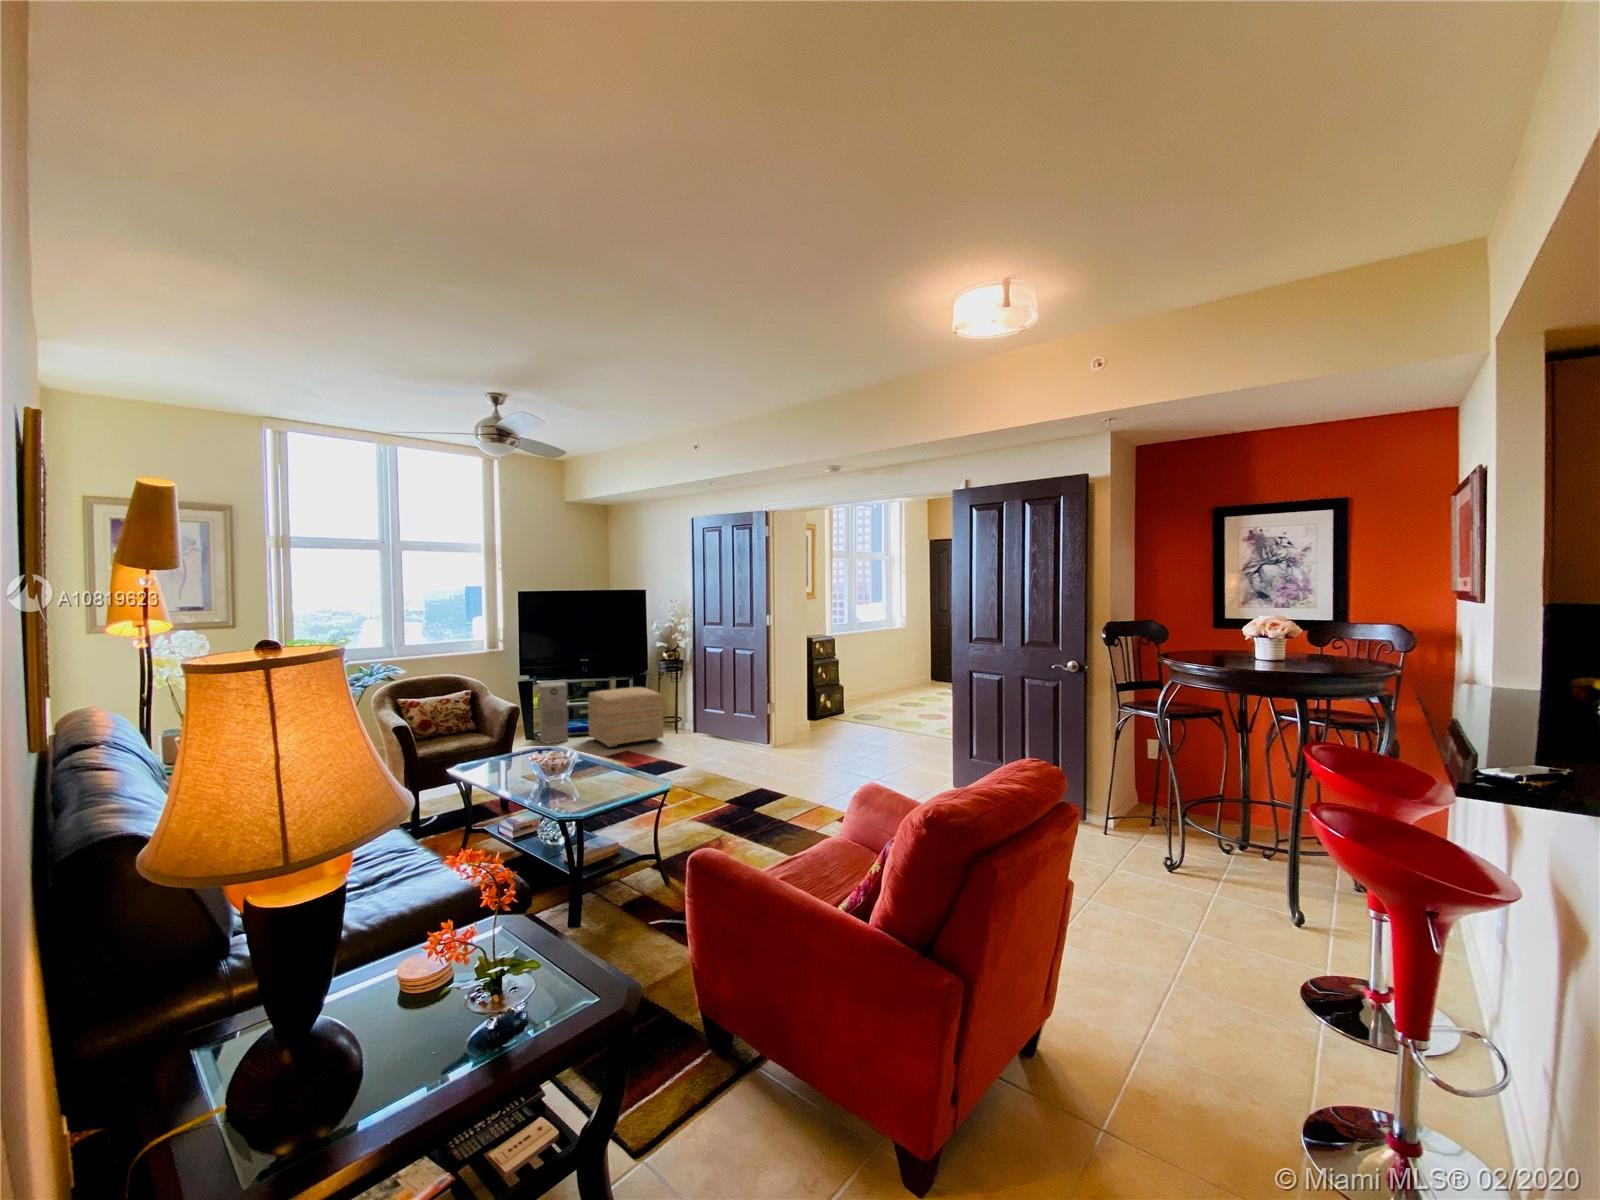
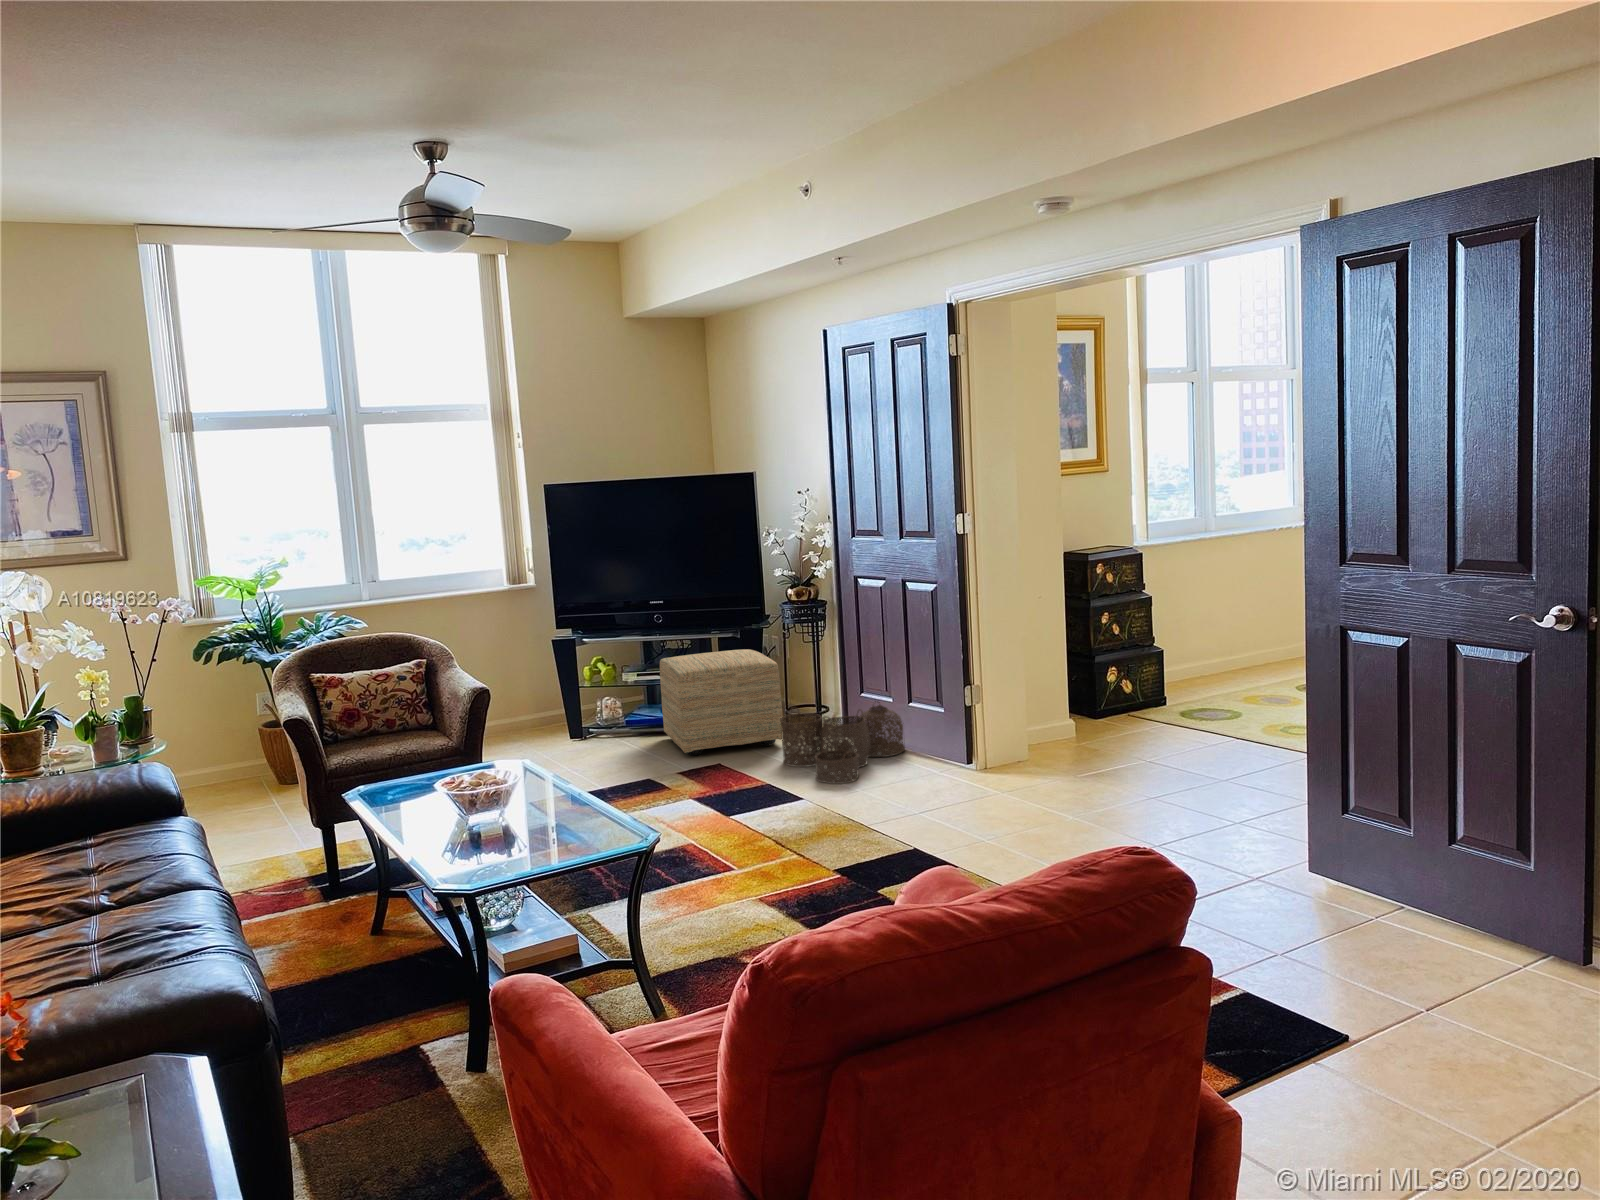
air purifier: present [539,682,568,744] -> none [581,640,633,744]
woven basket: none [667,715,733,760] -> present [780,705,905,784]

